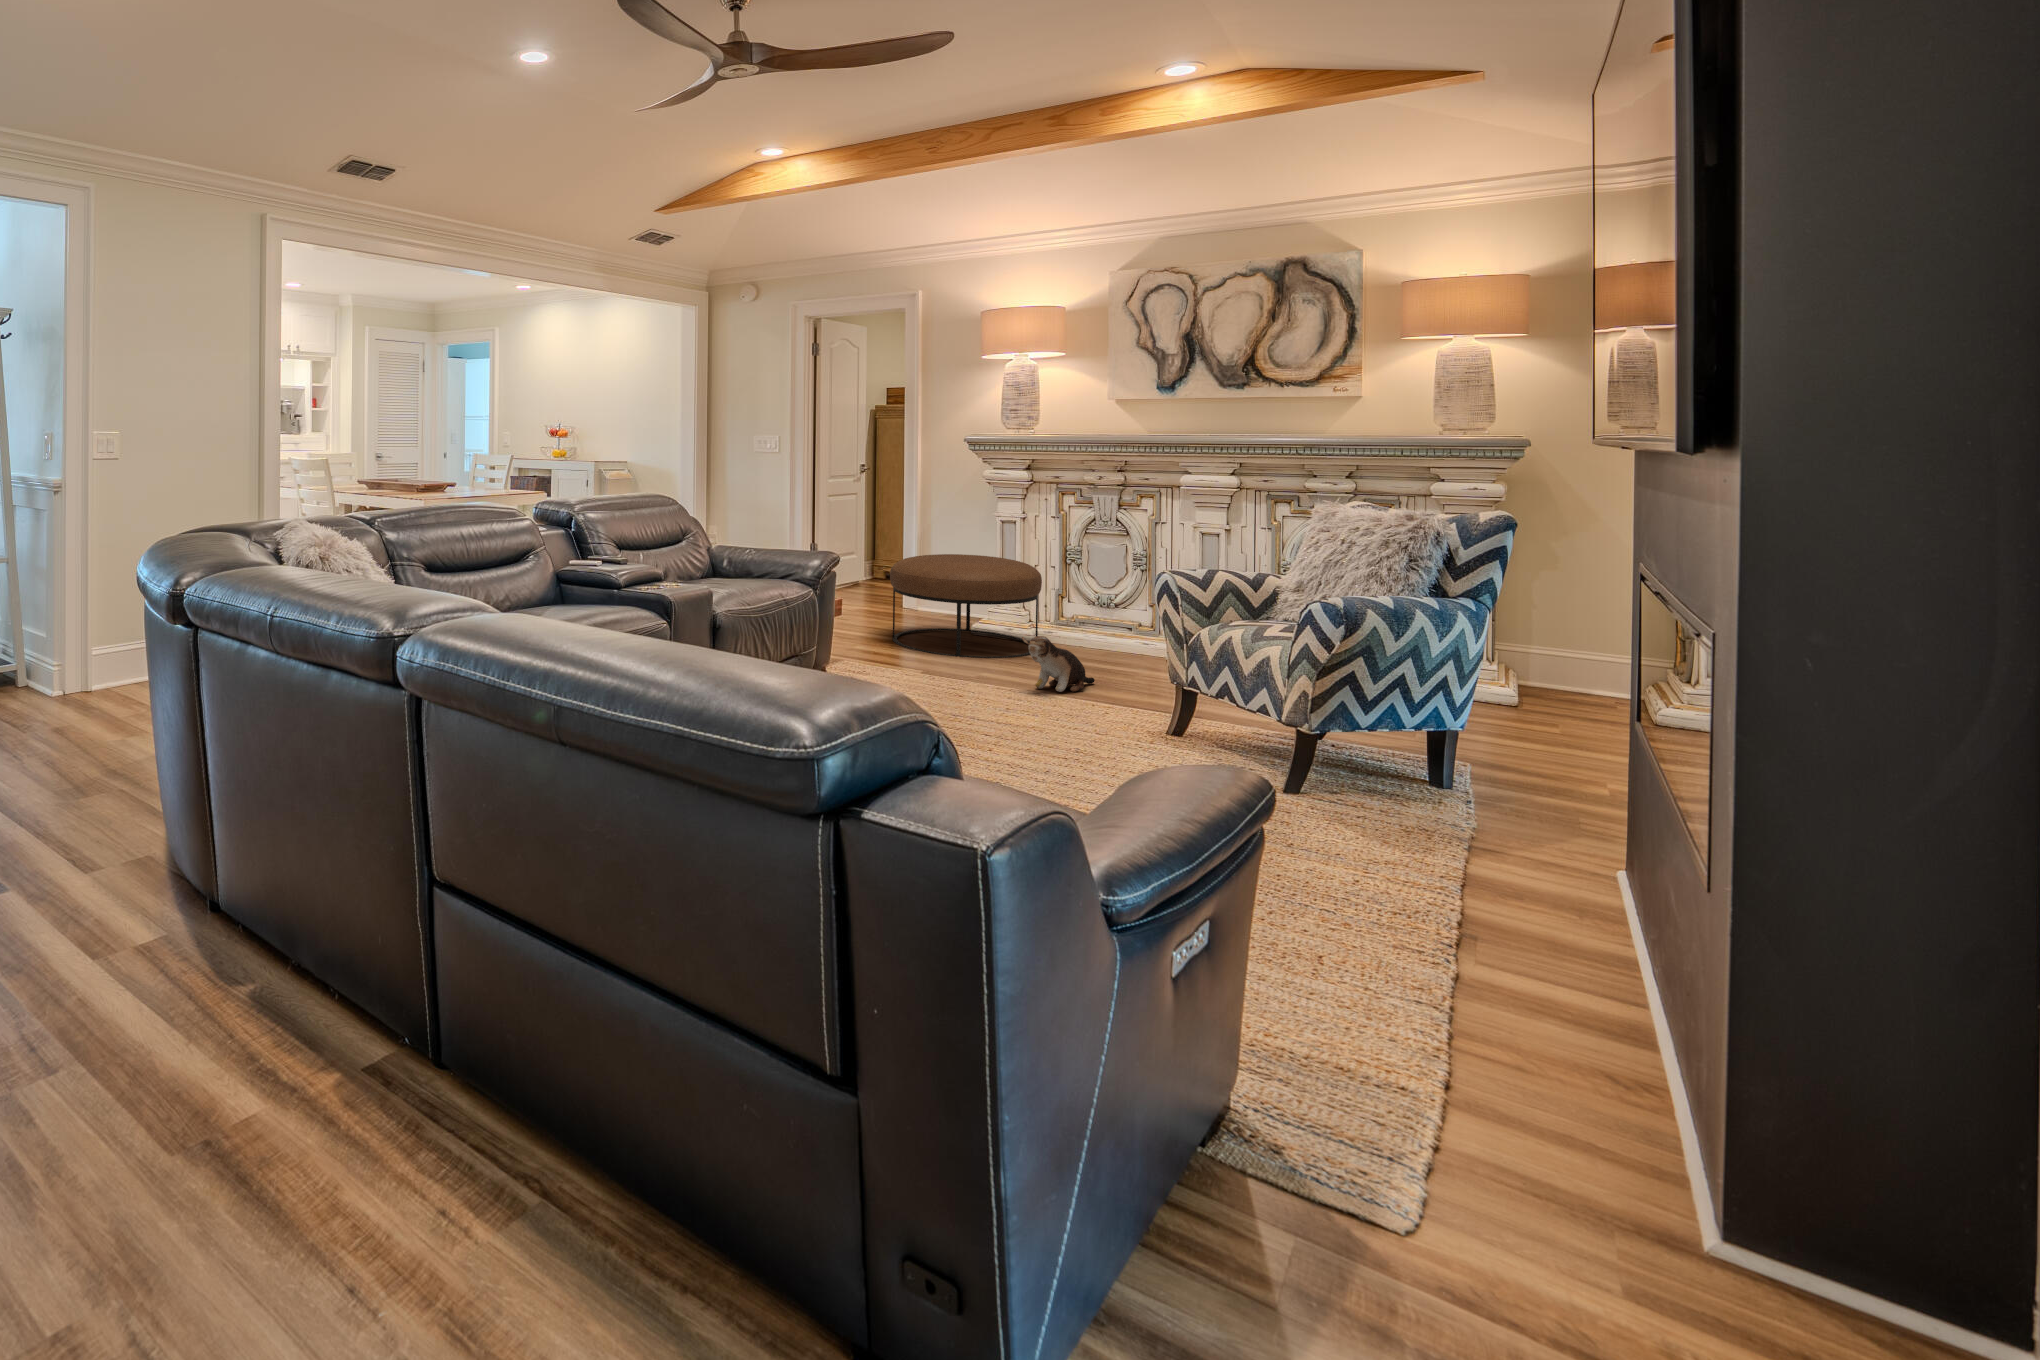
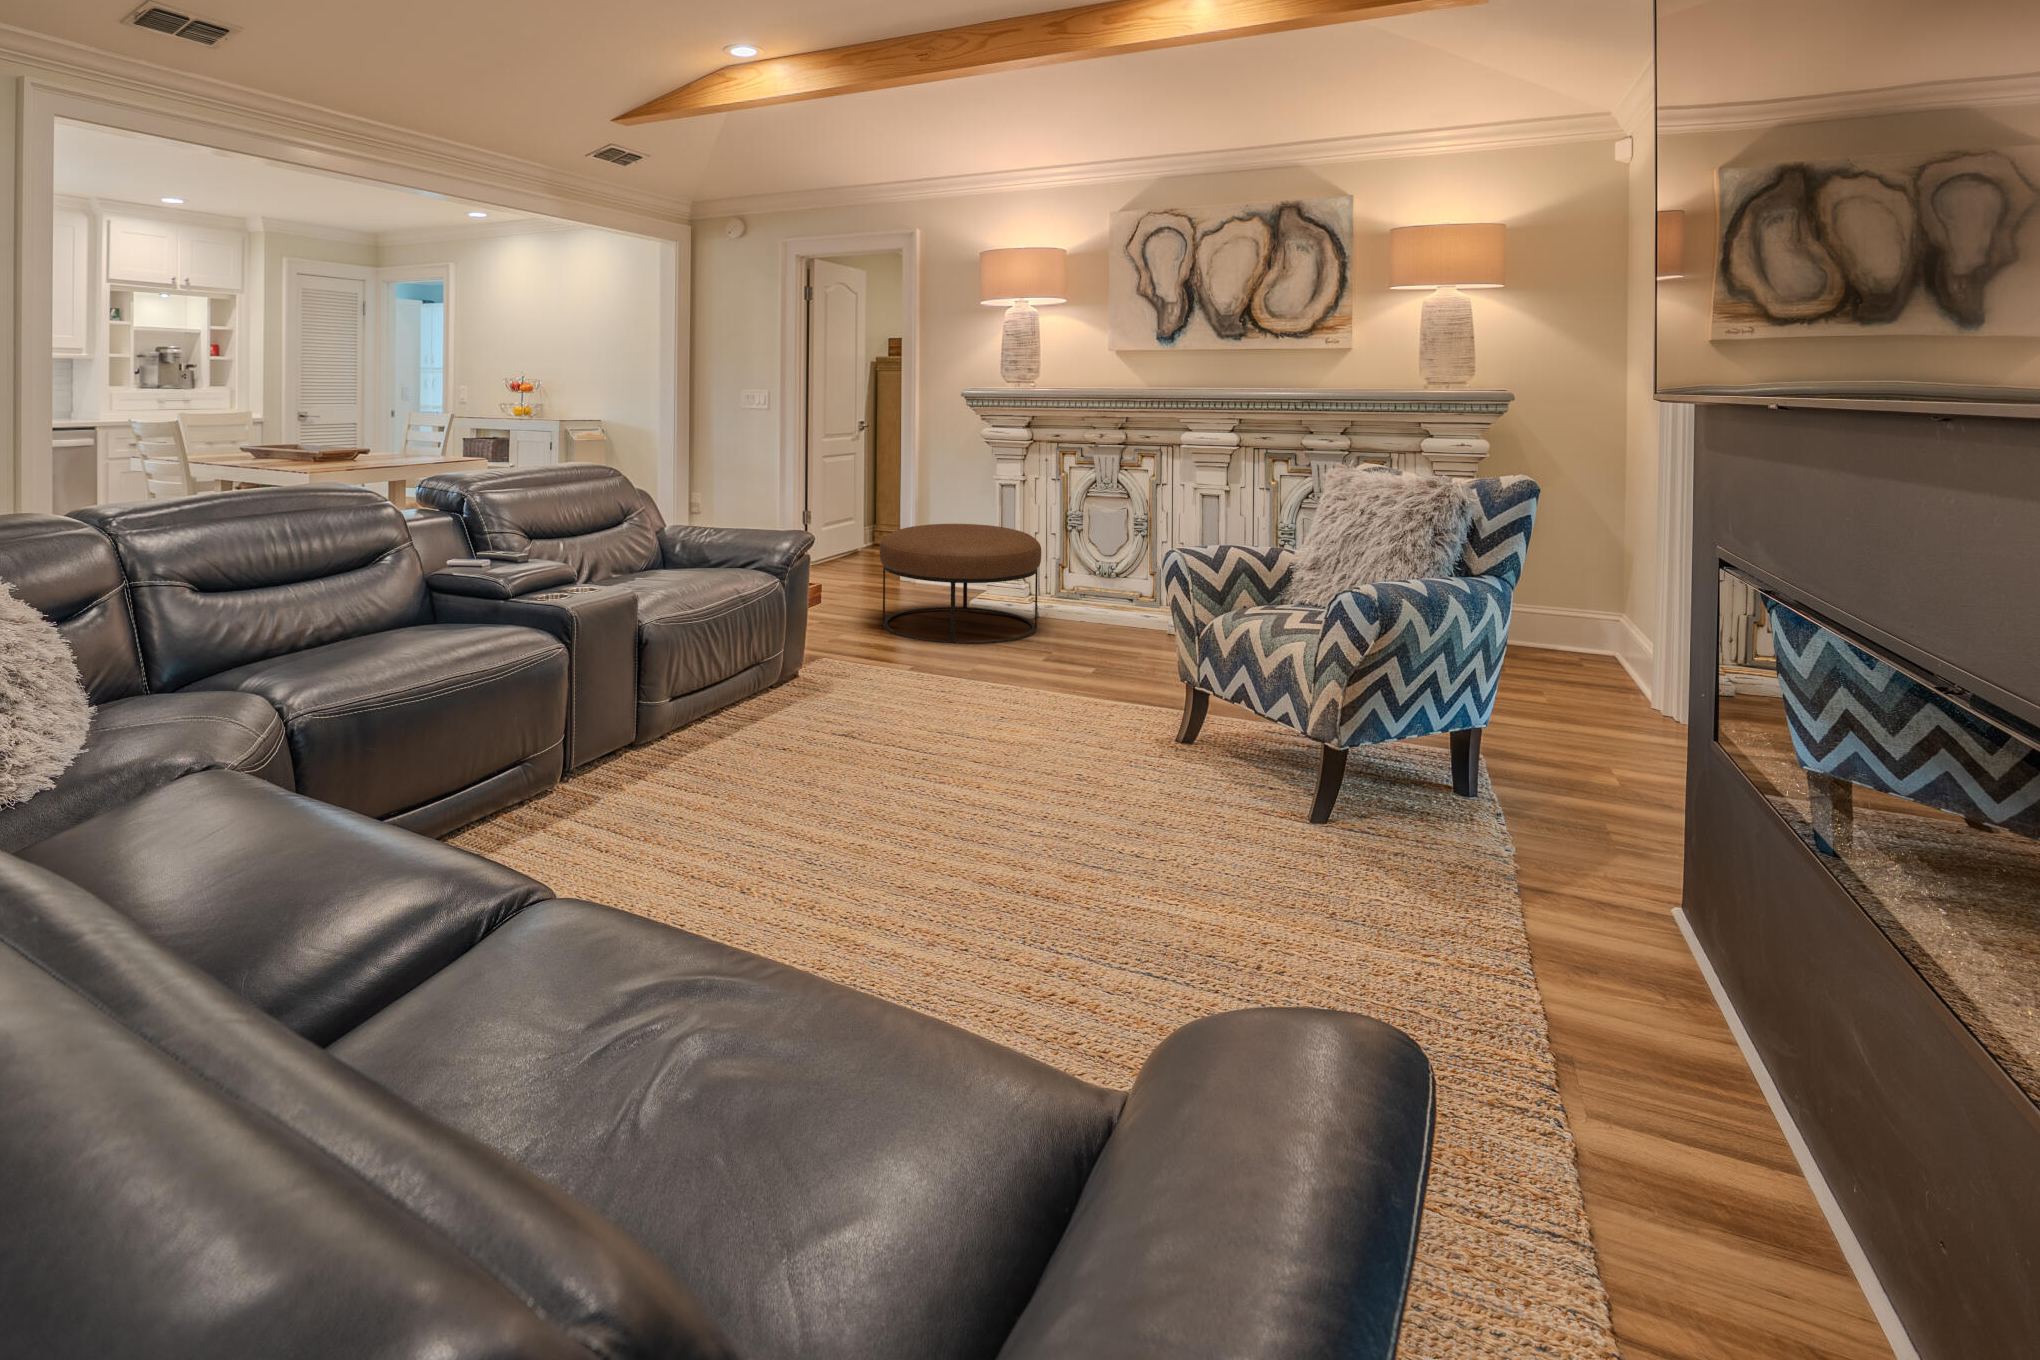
plush toy: present [1022,636,1095,692] -> none [1020,623,1097,687]

